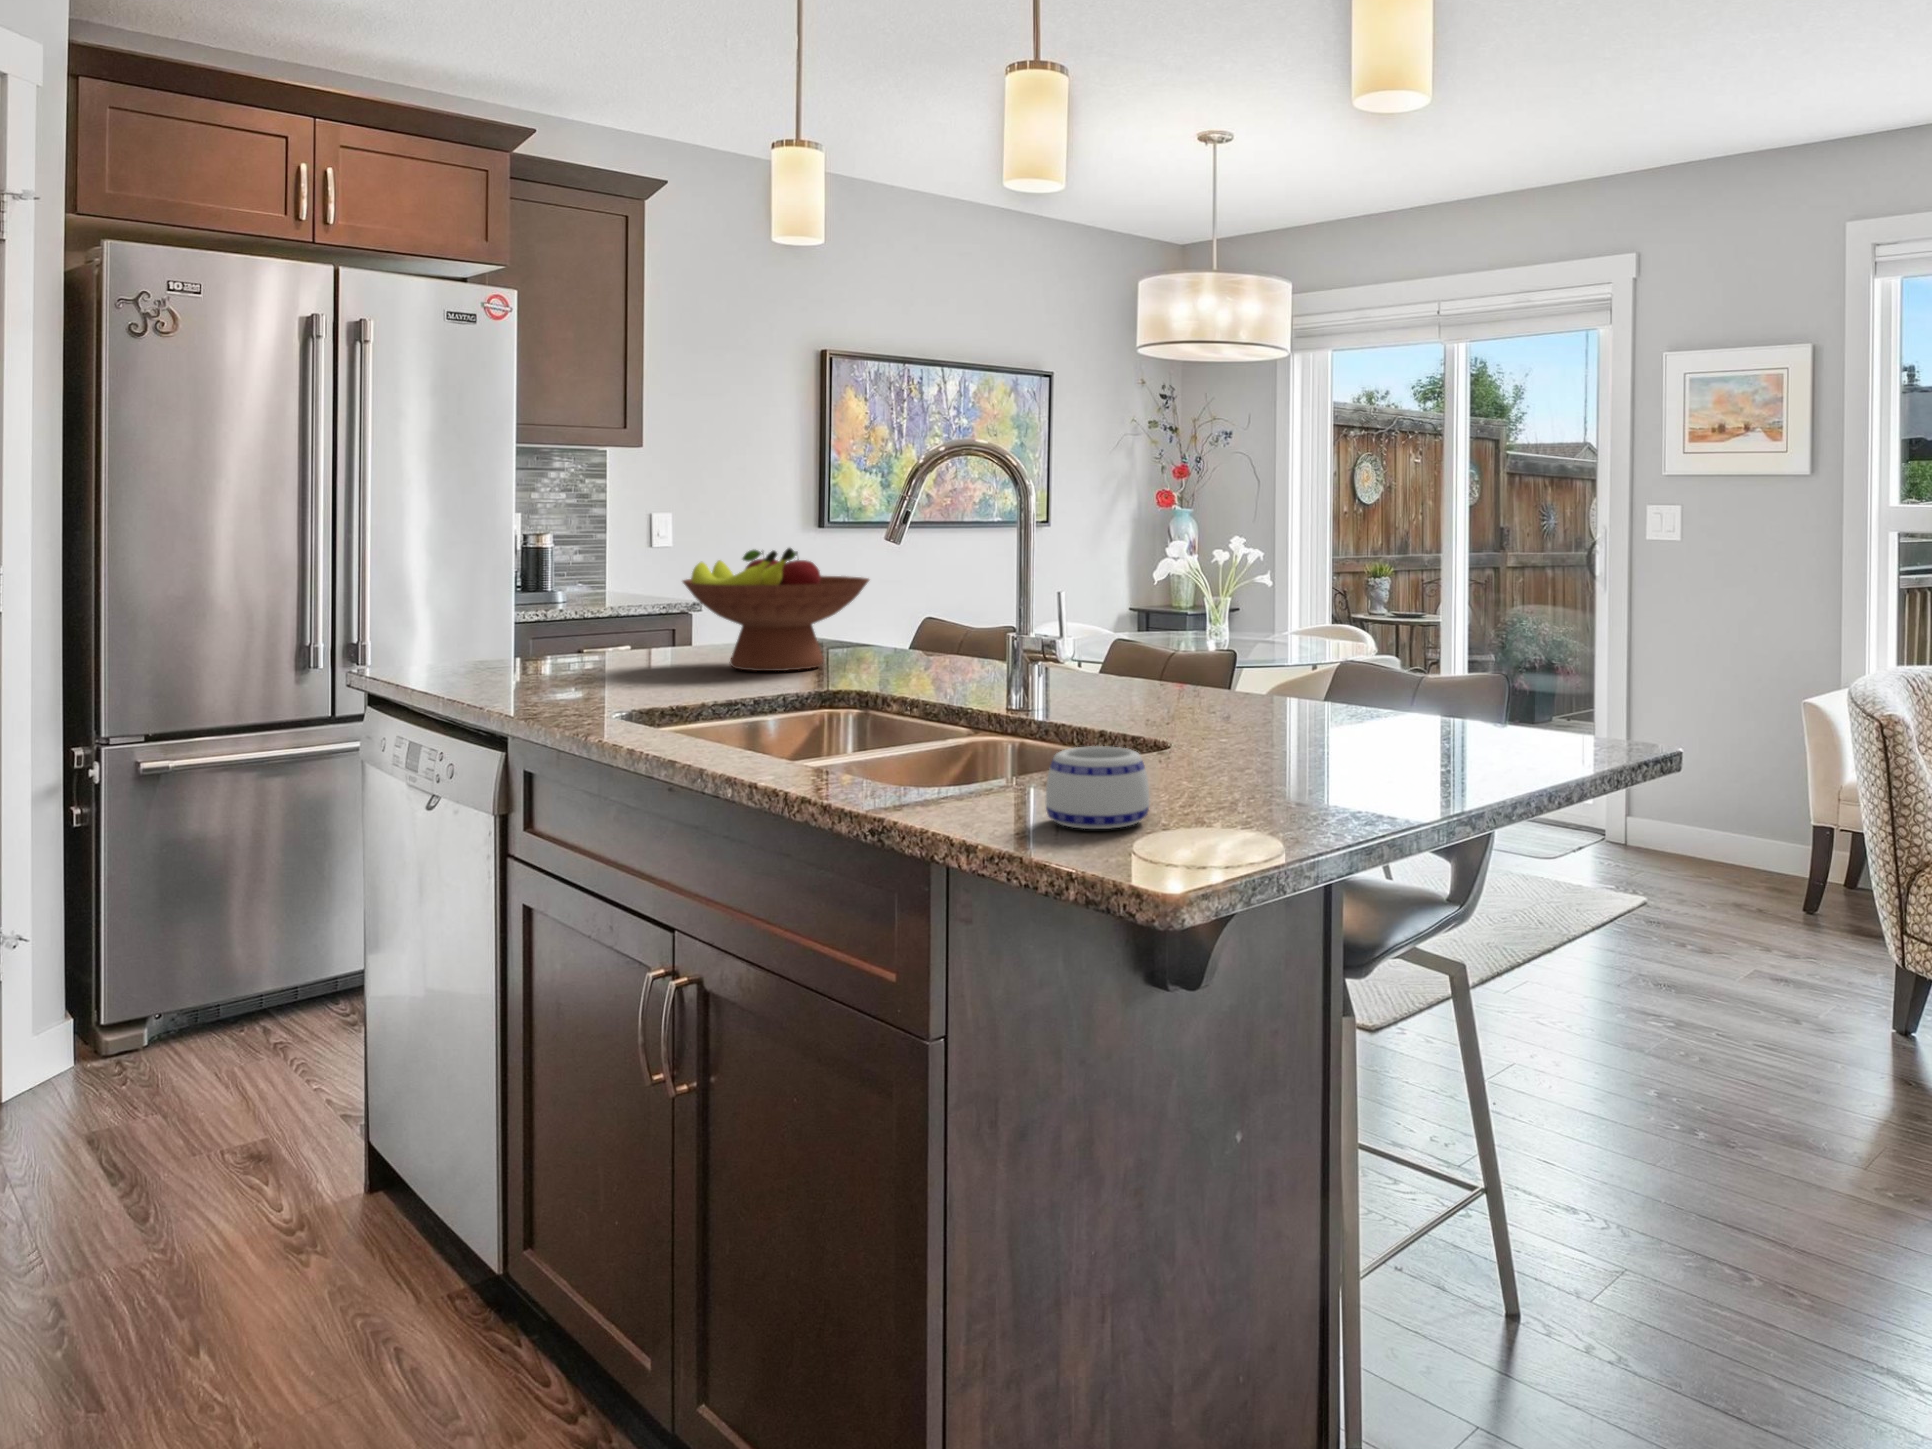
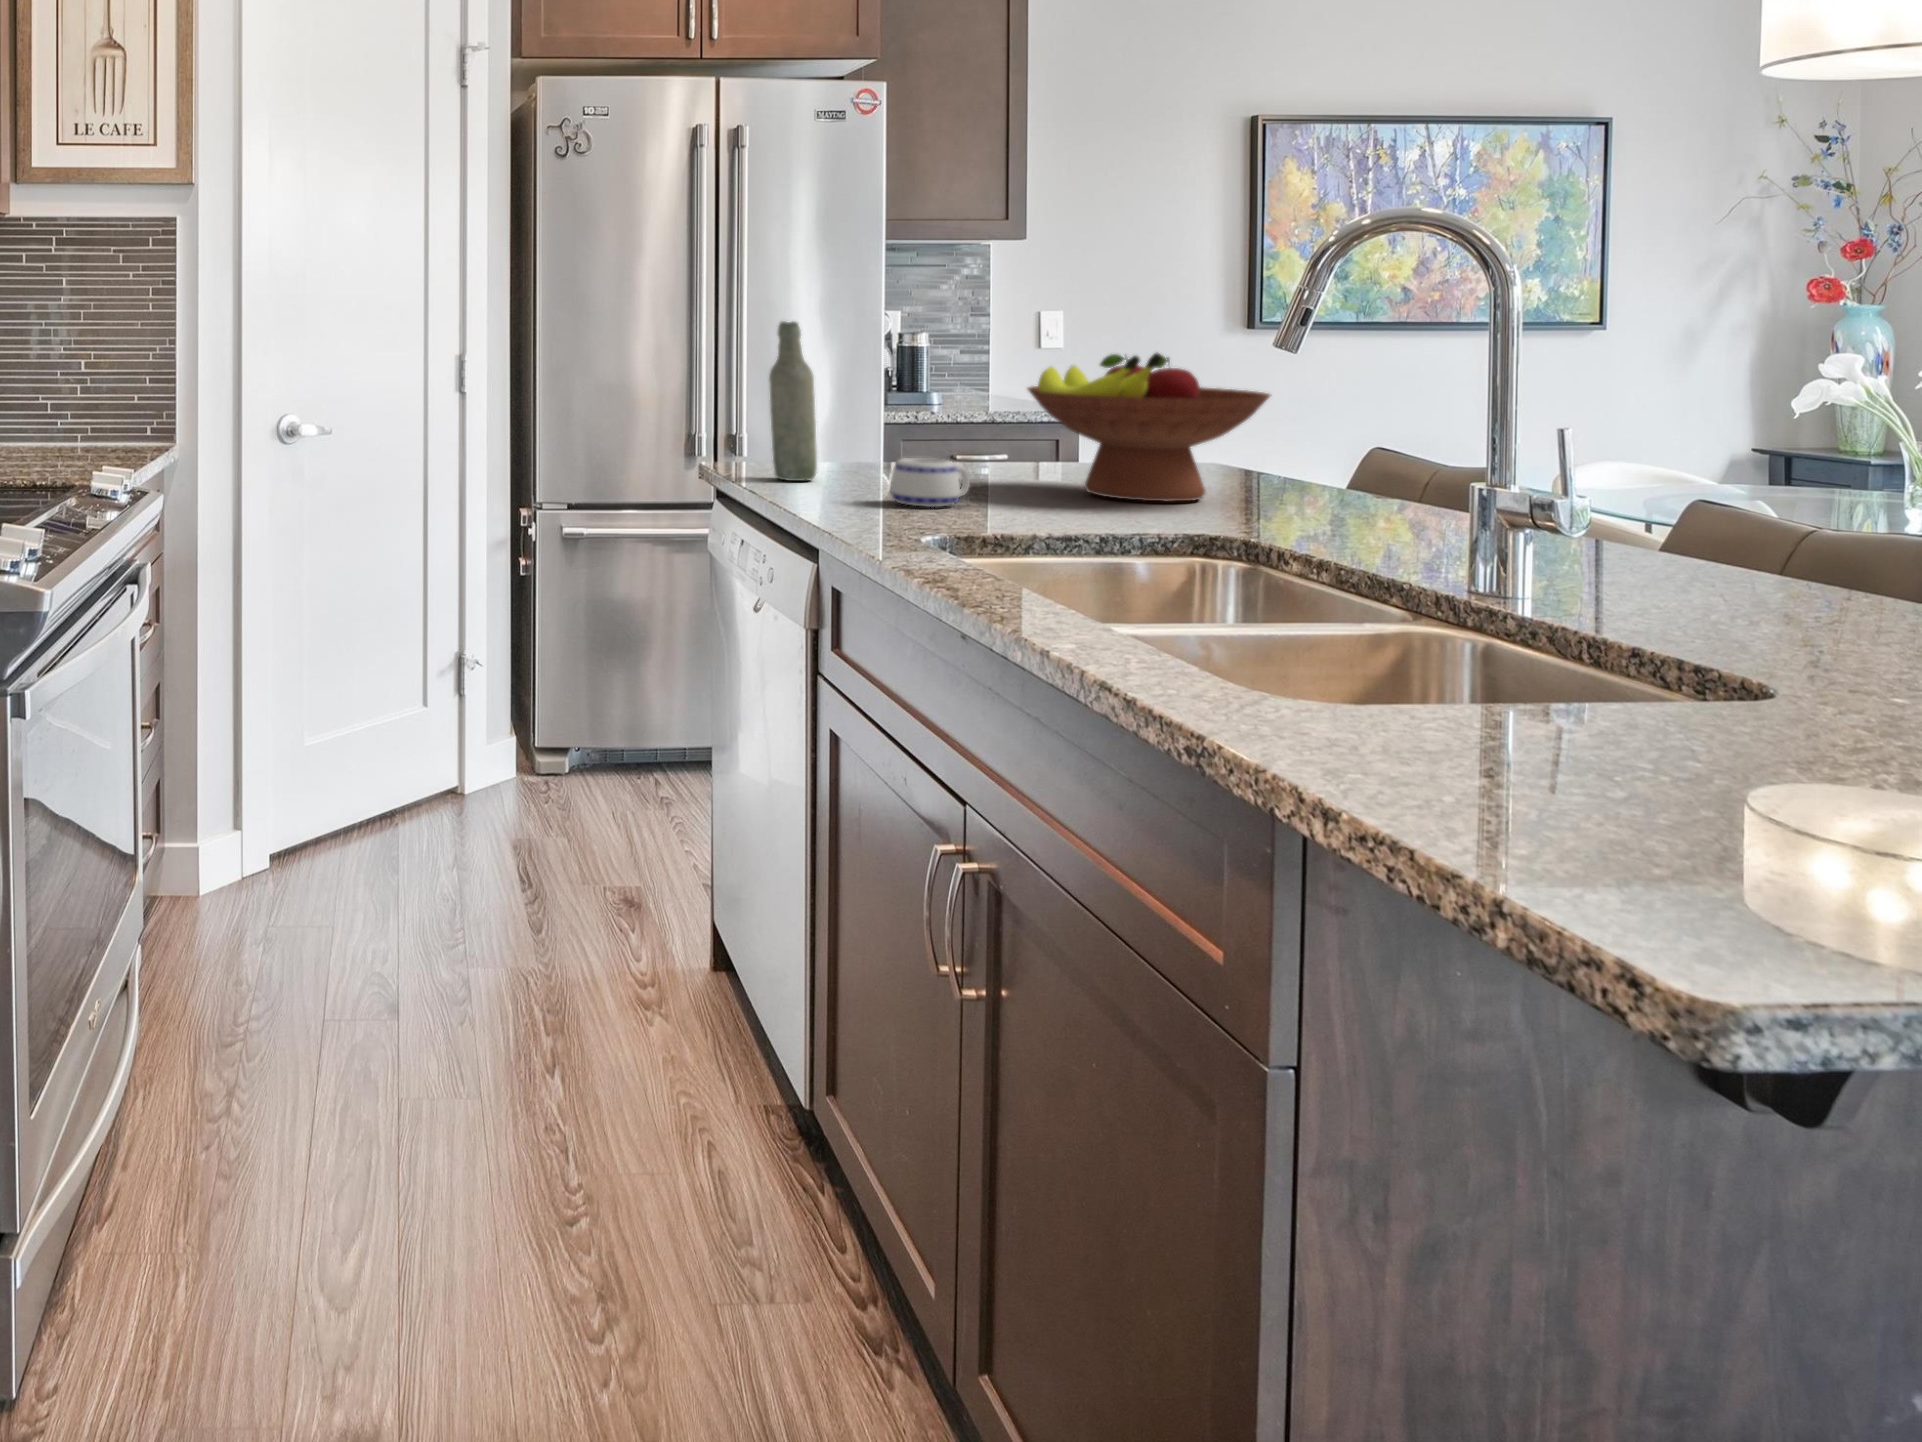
bottle: none [436,524,485,680] -> present [769,321,817,481]
mug: present [1046,746,1150,829] -> present [891,458,970,507]

